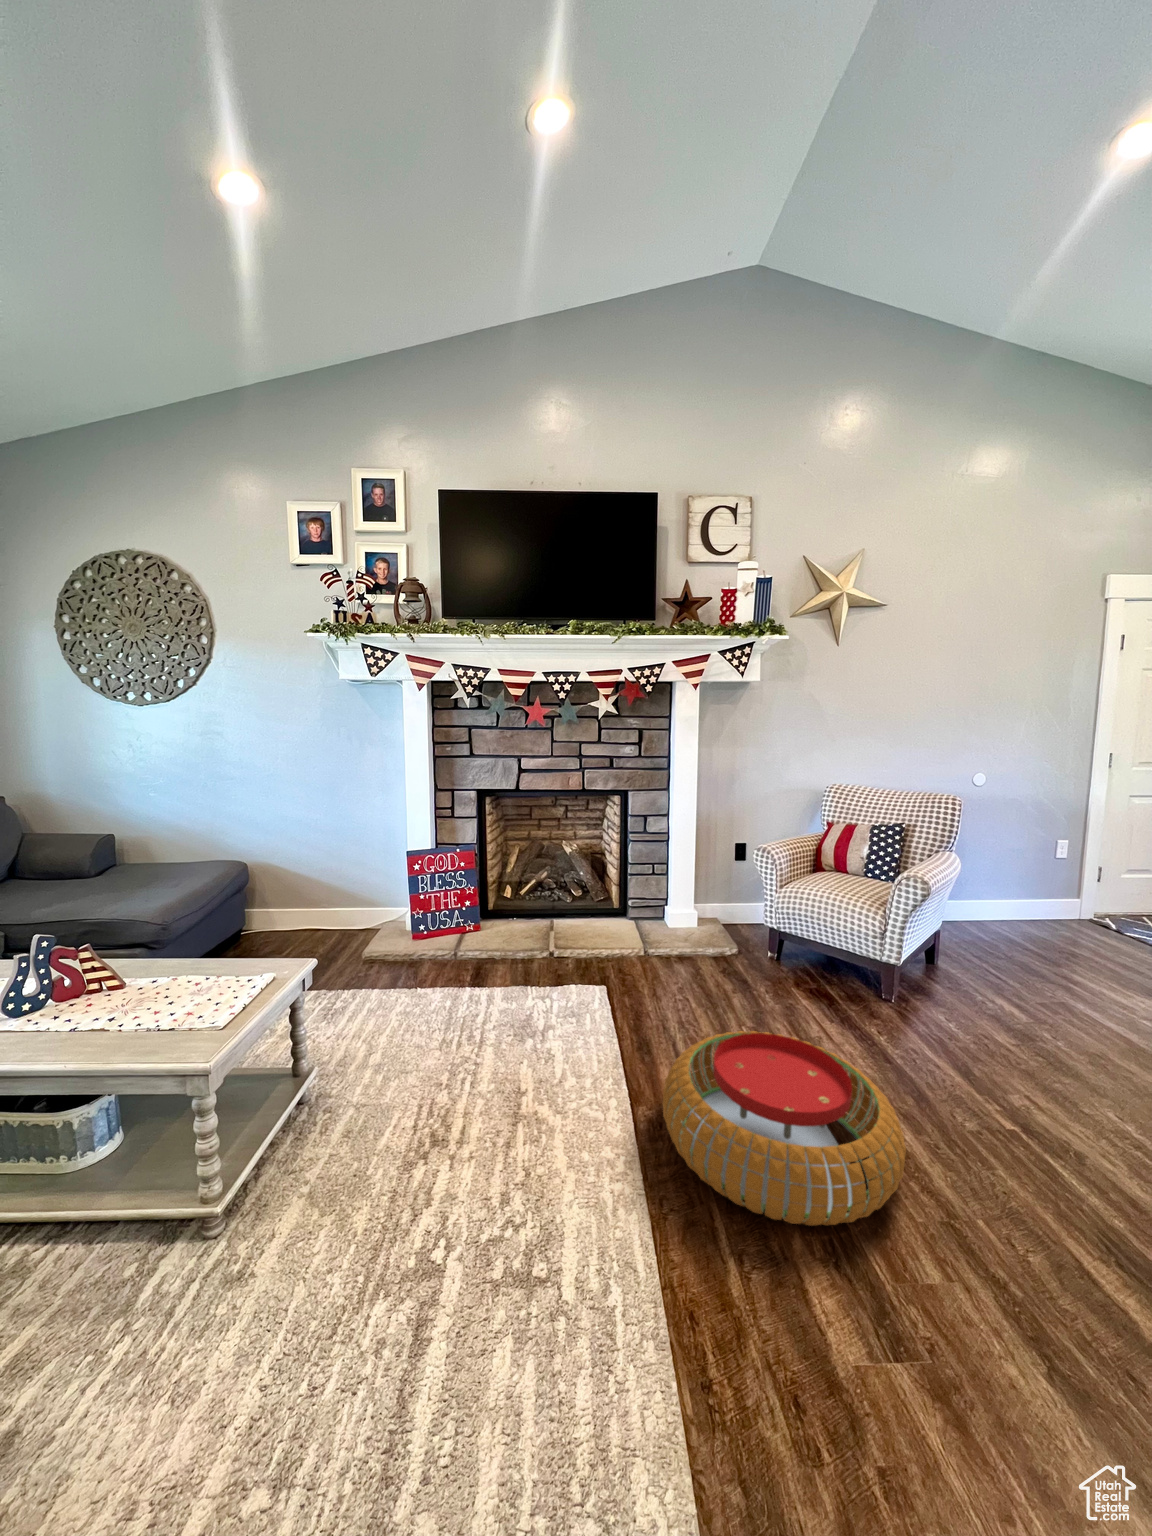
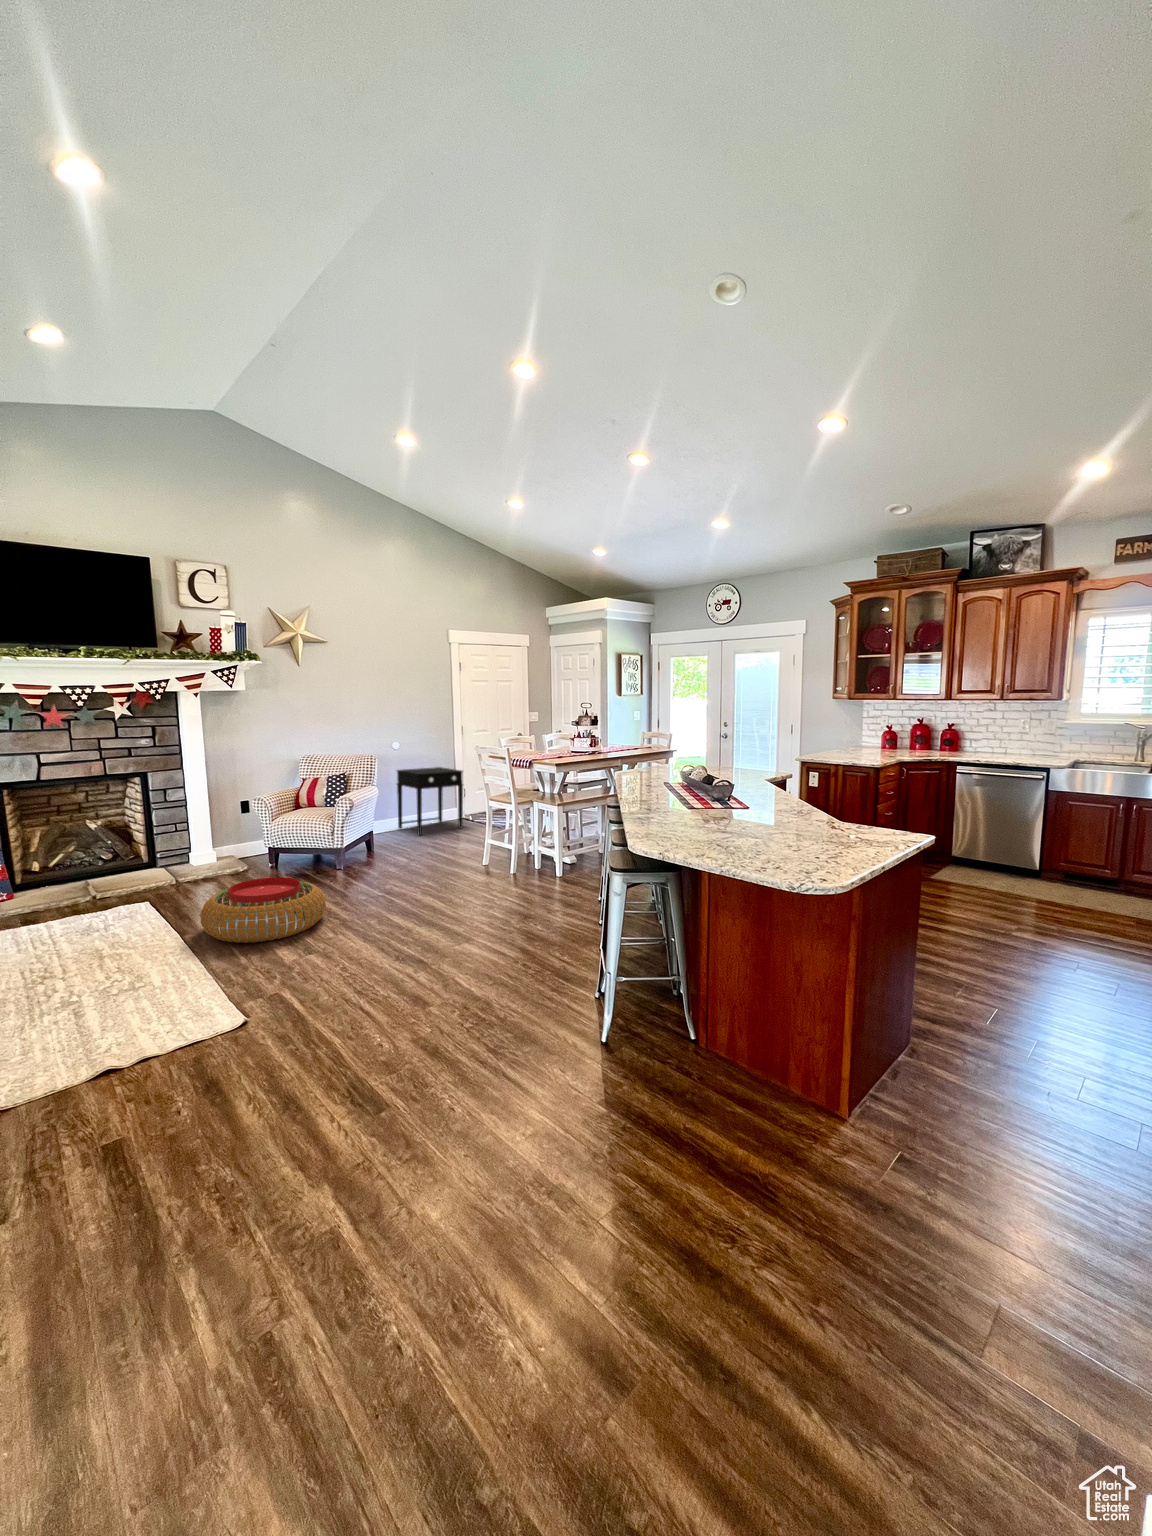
side table: none [969,819,1130,948] -> present [397,767,463,835]

